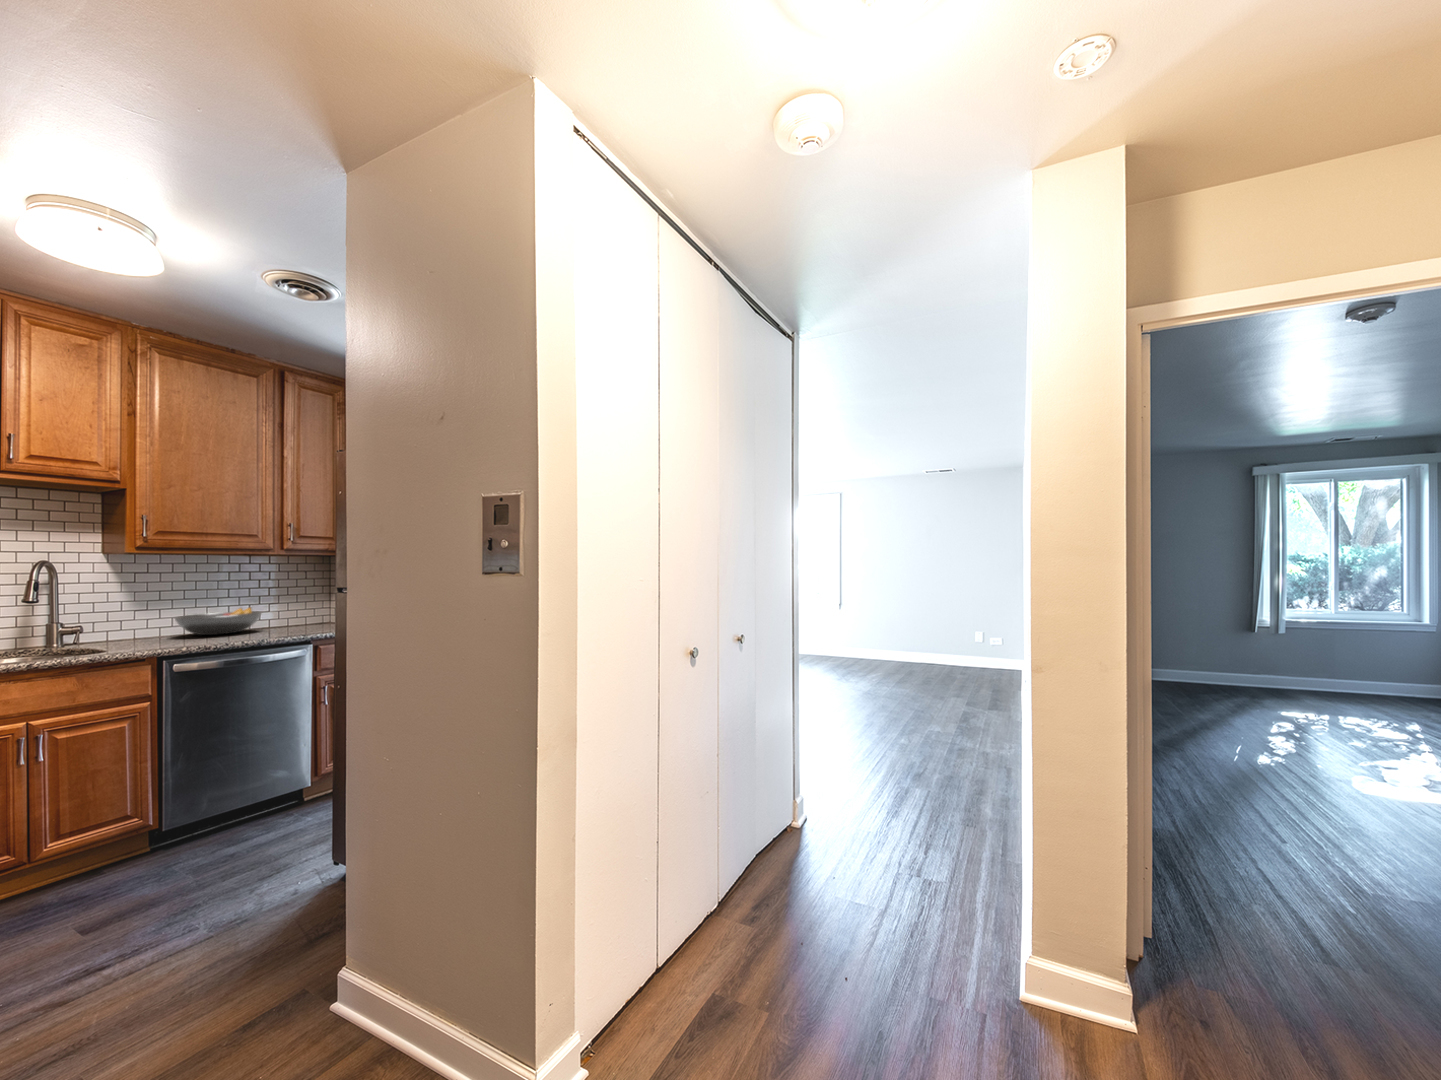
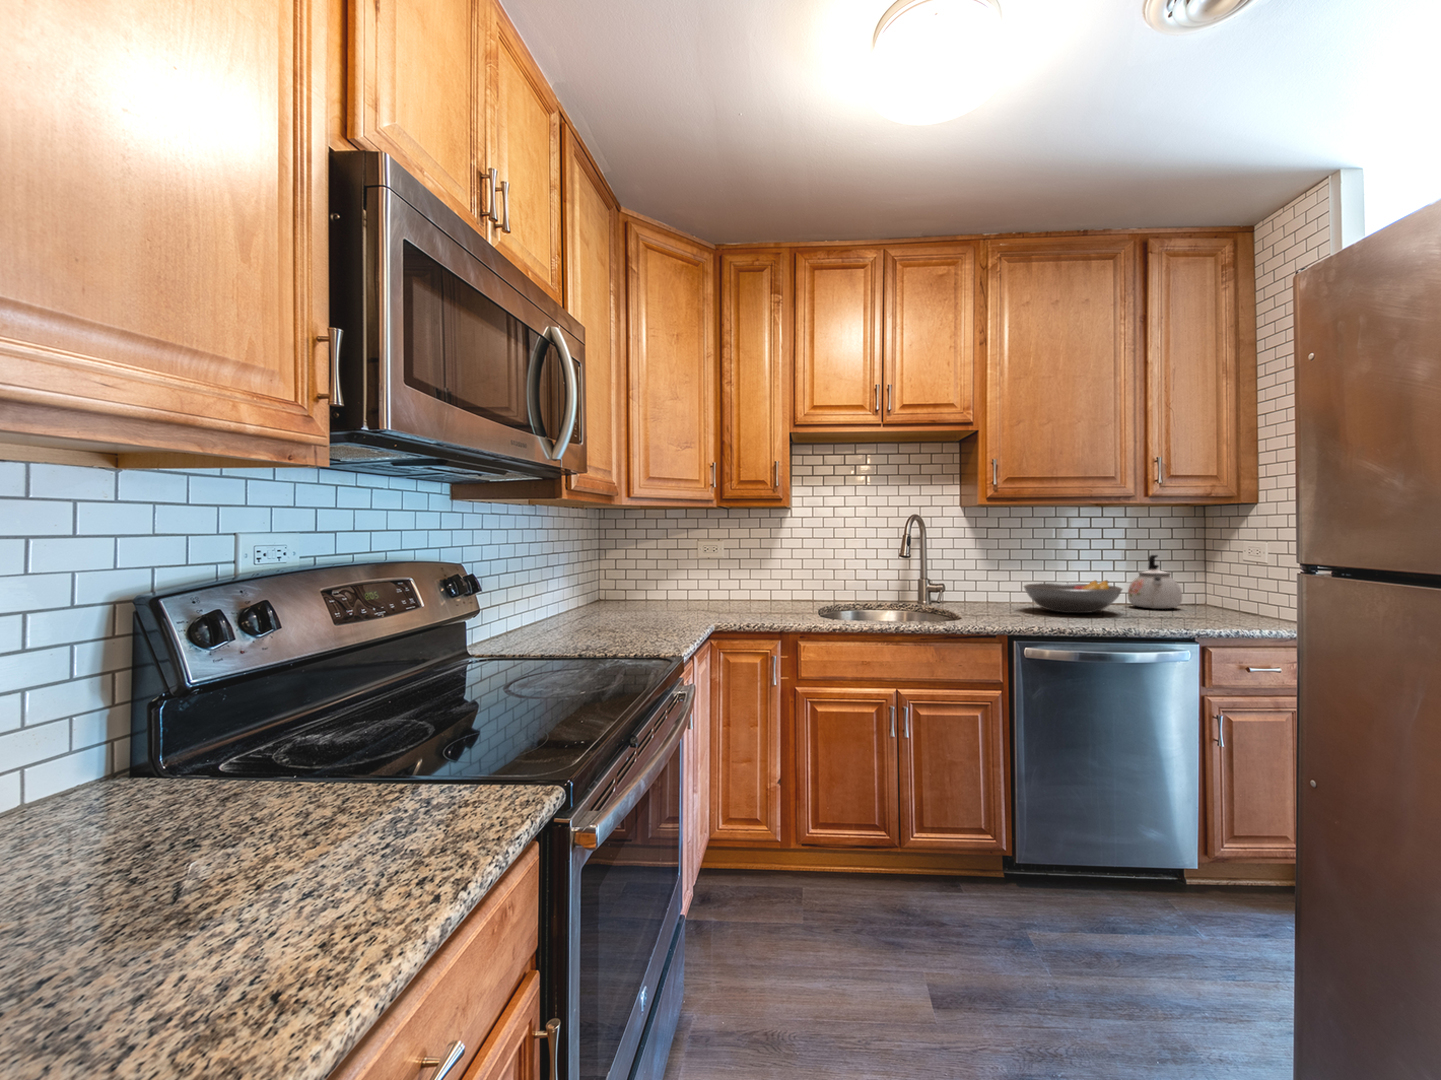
kettle: none [269,587,309,625] -> present [1128,555,1182,609]

